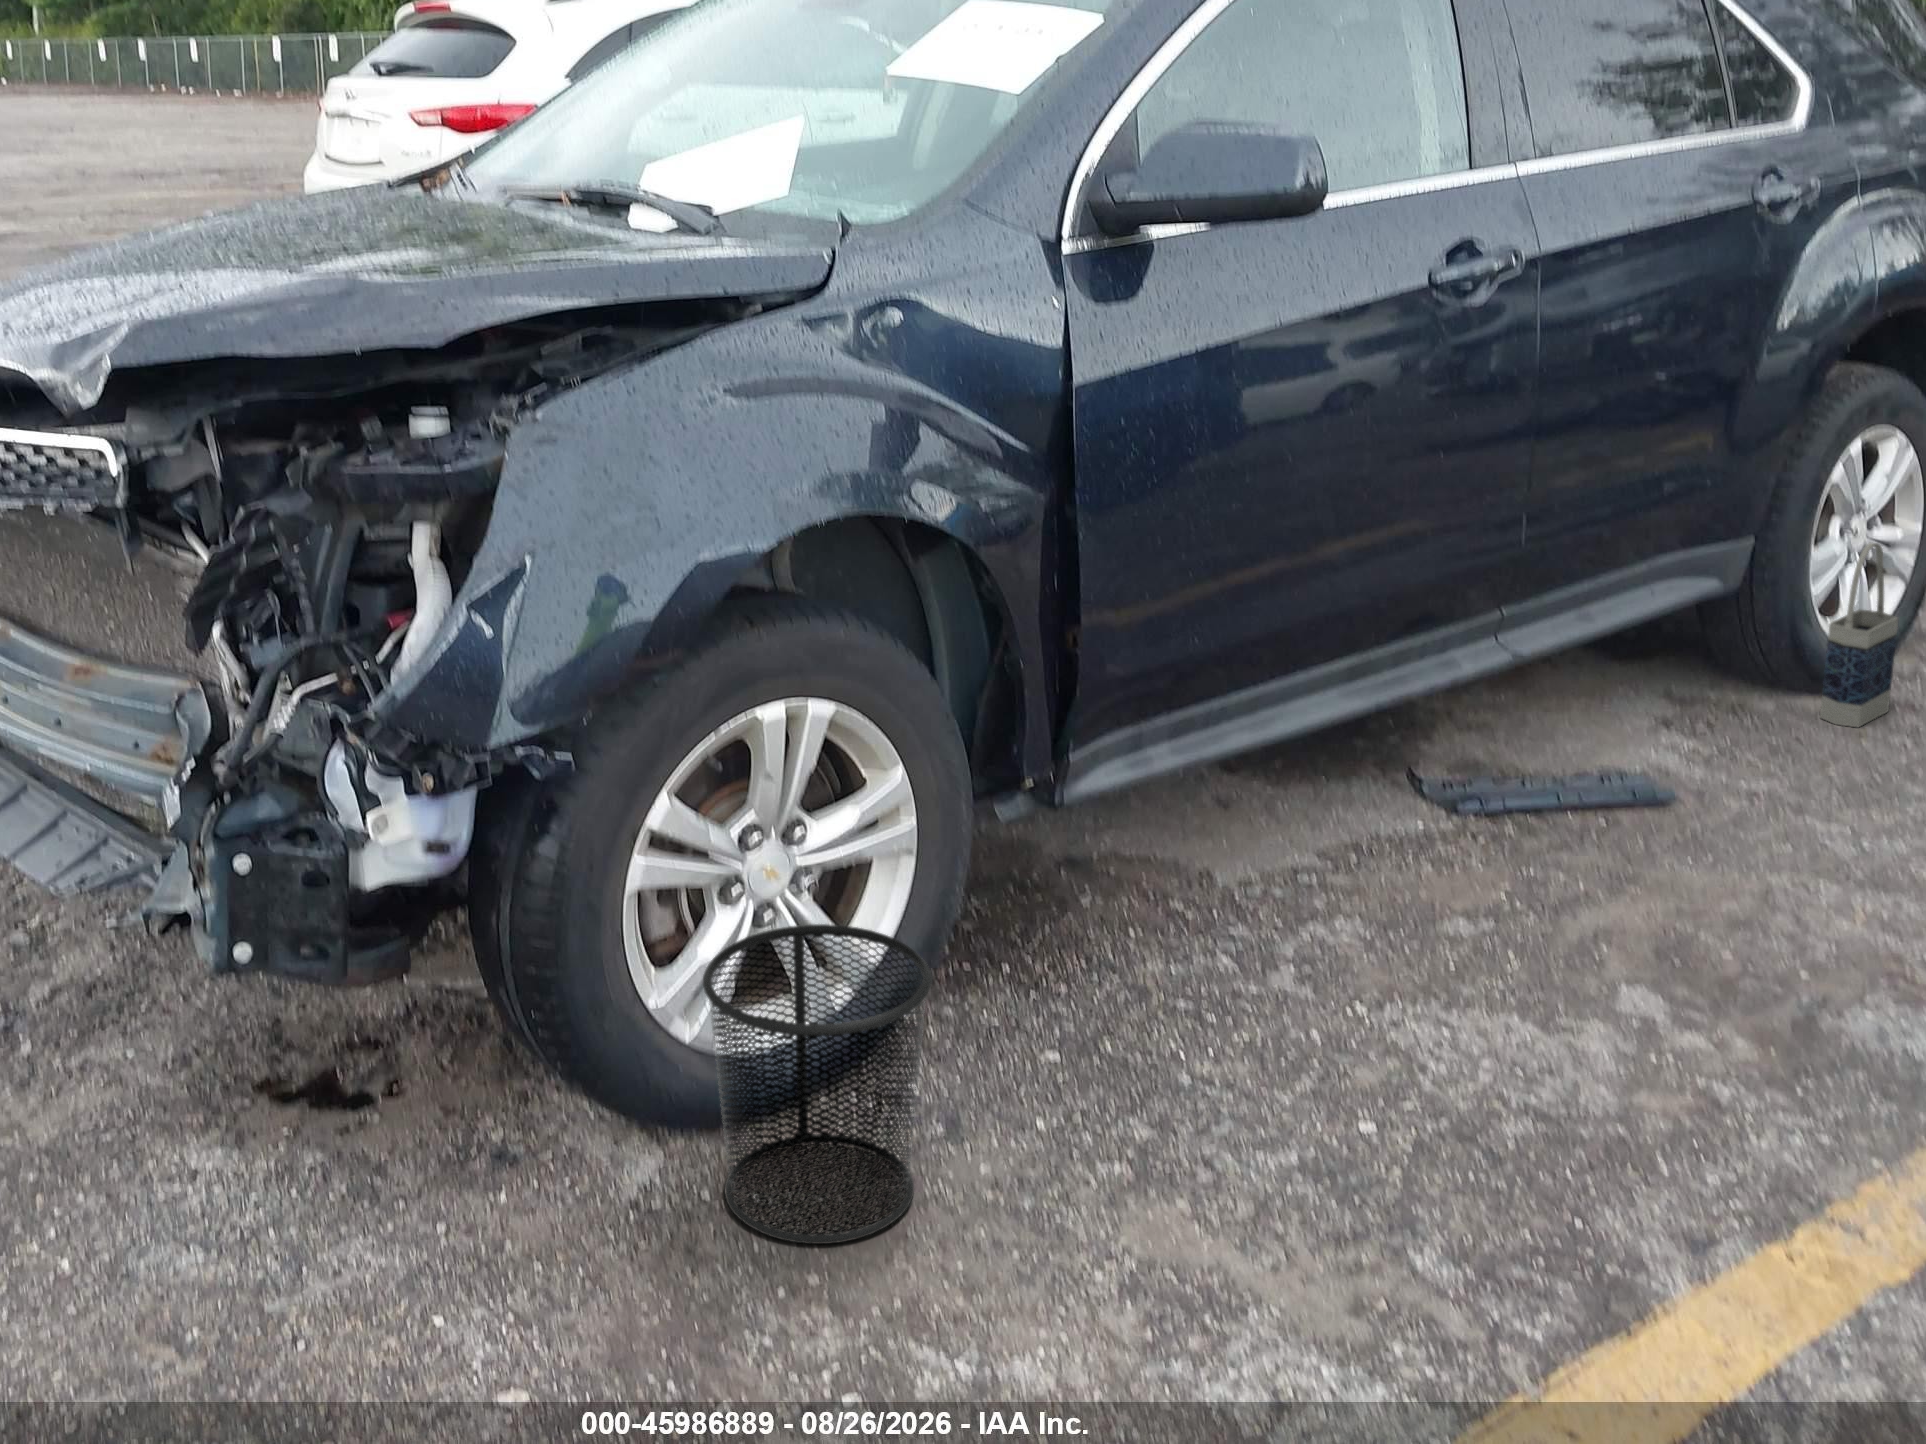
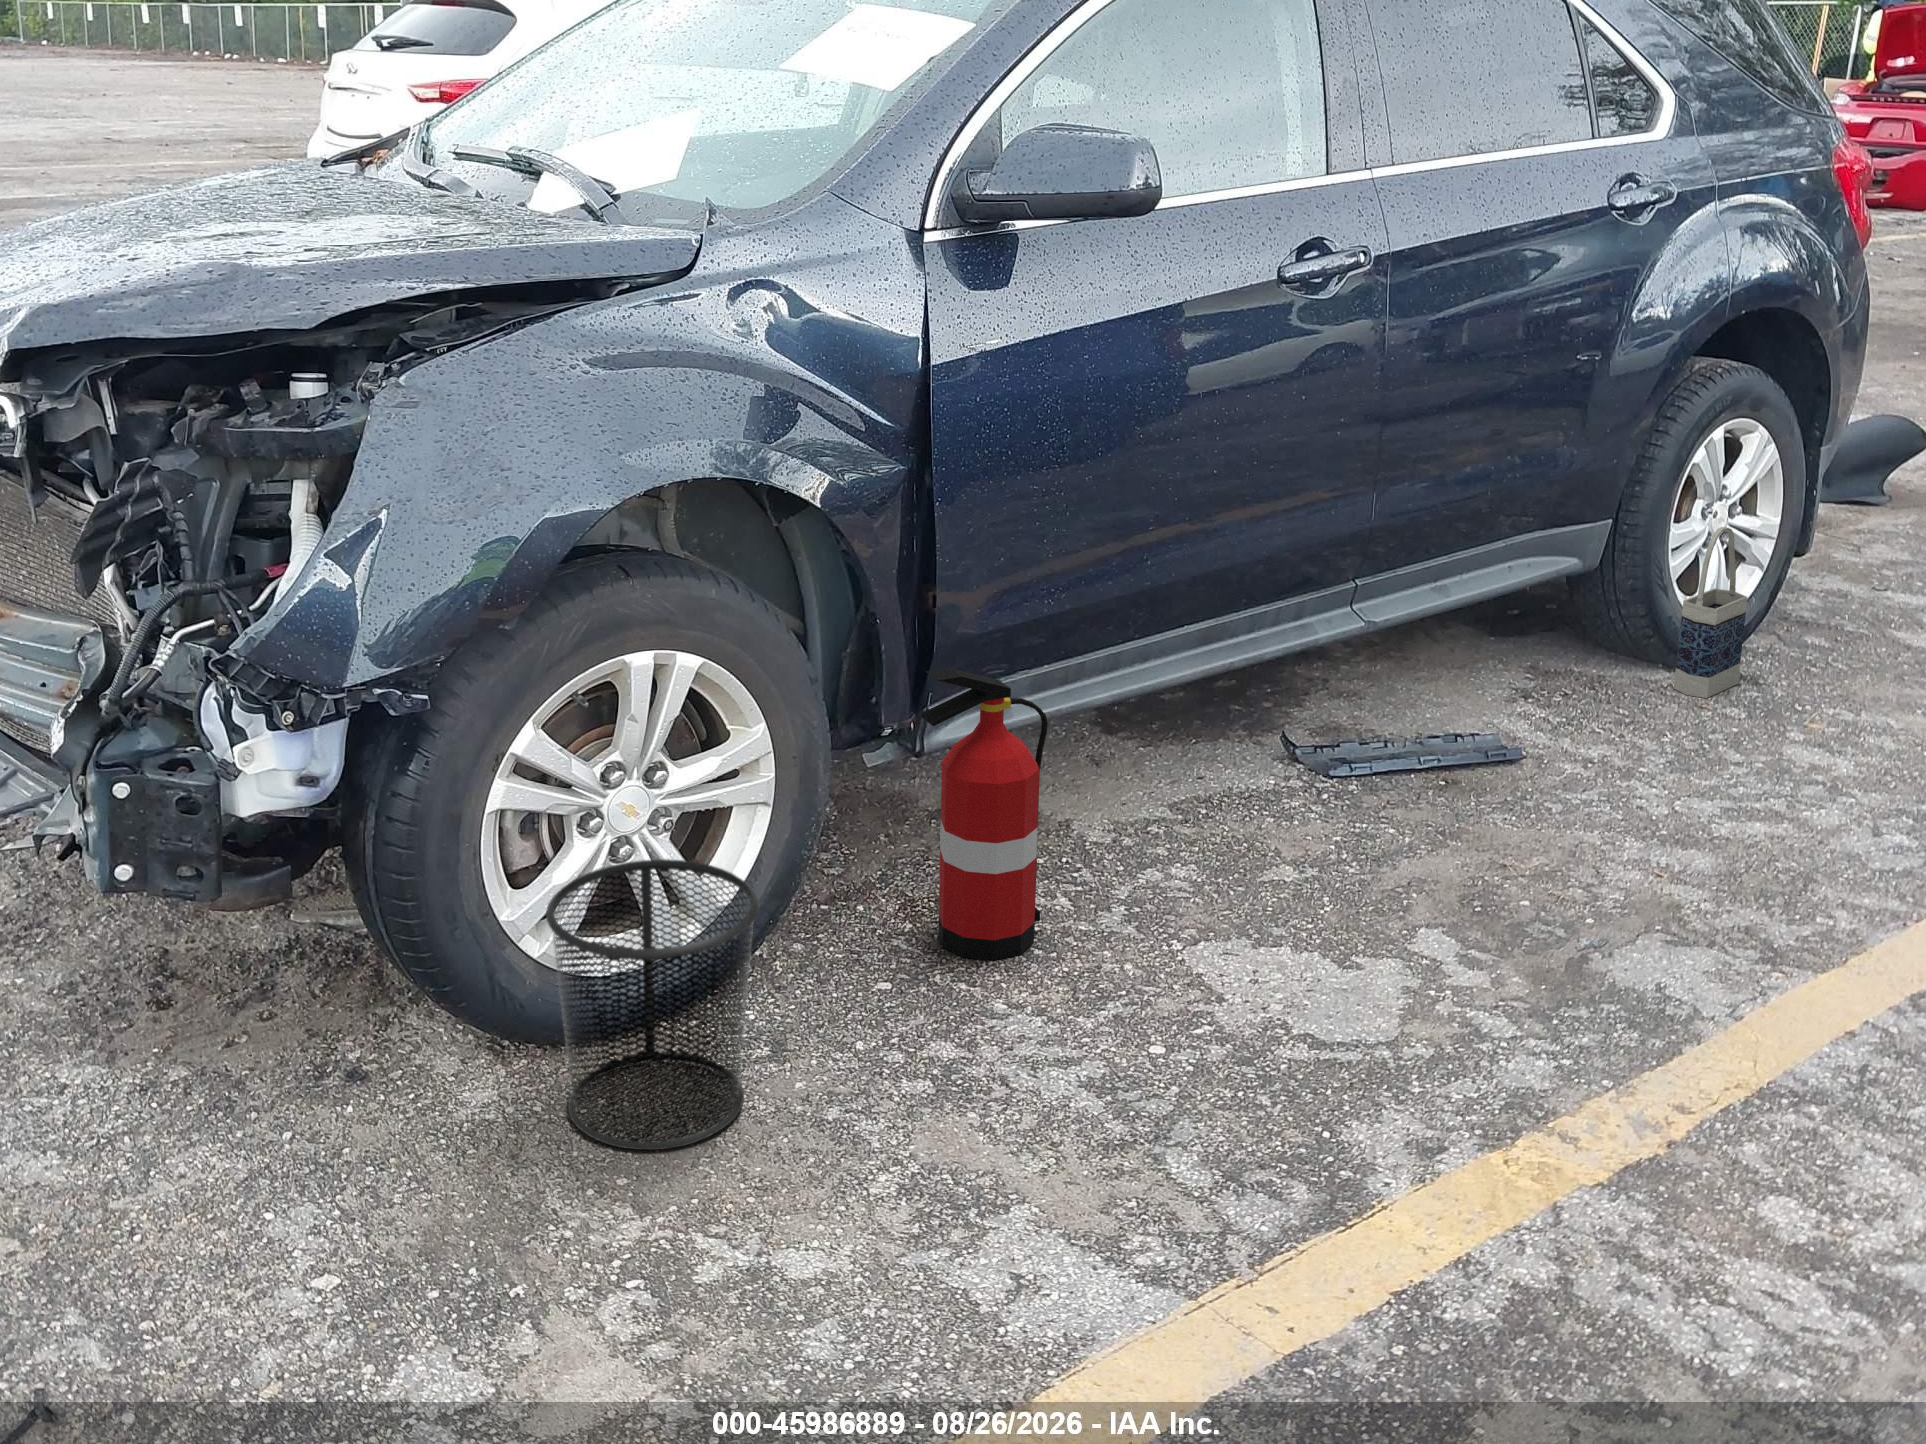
fire extinguisher: none [1071,710,1203,1027] -> present [921,668,1048,961]

